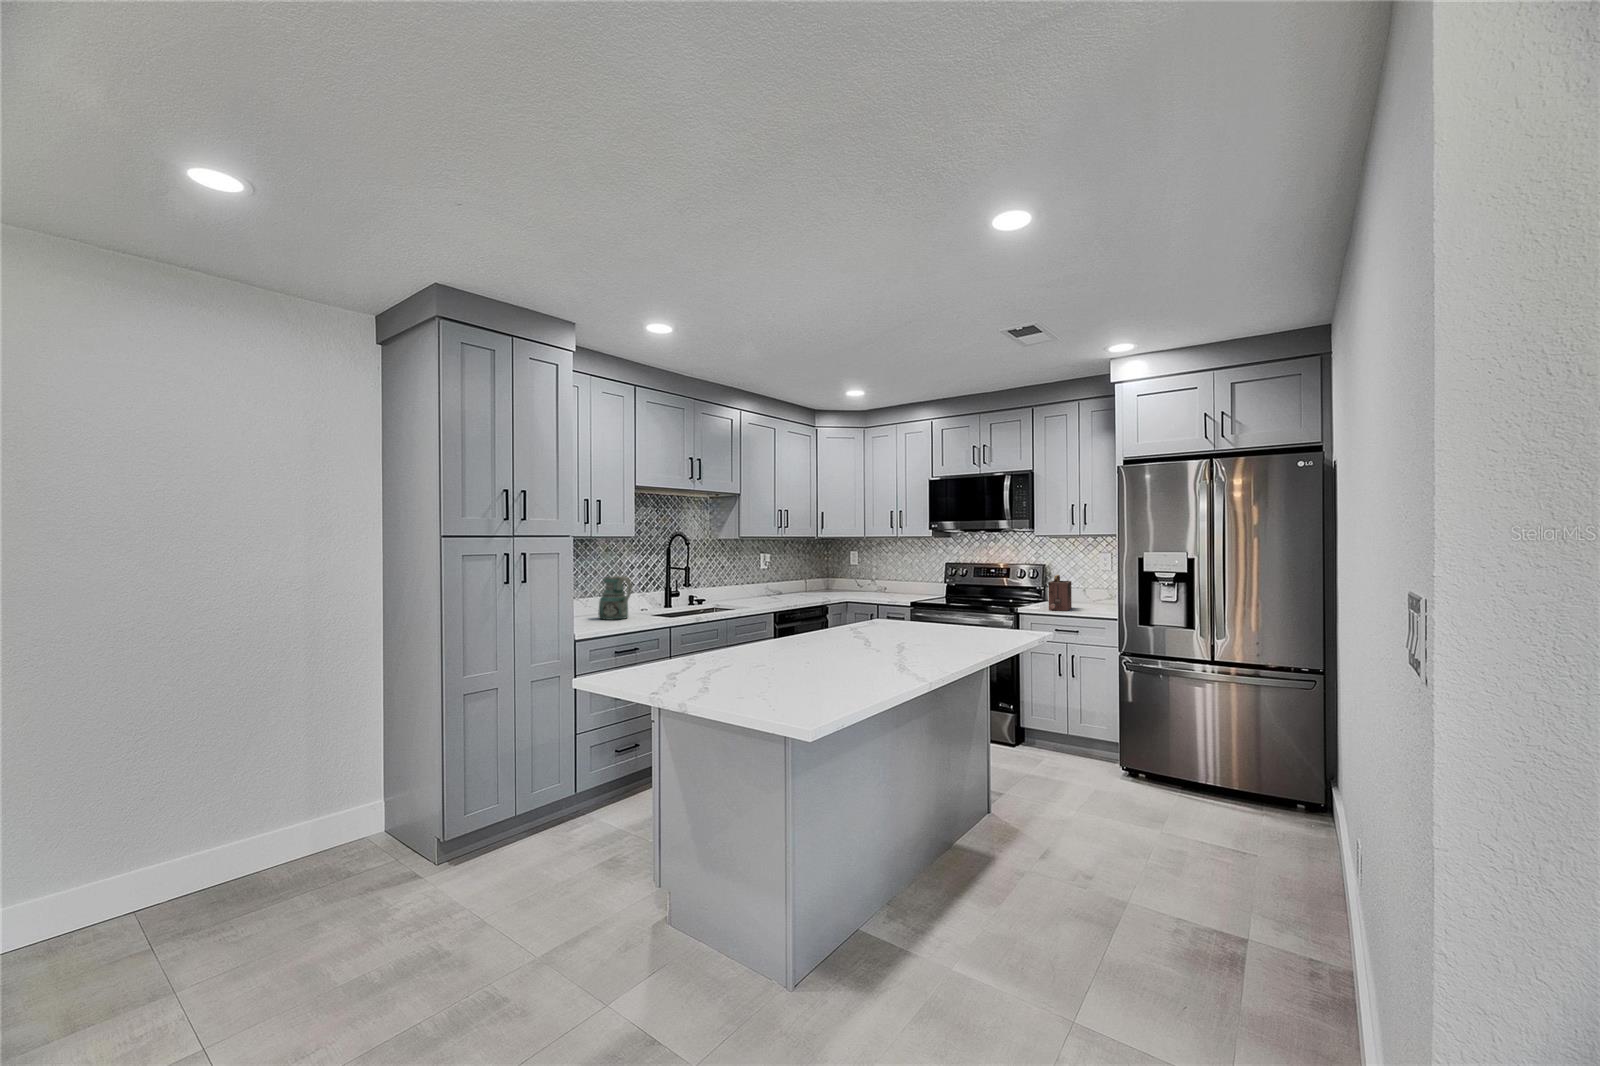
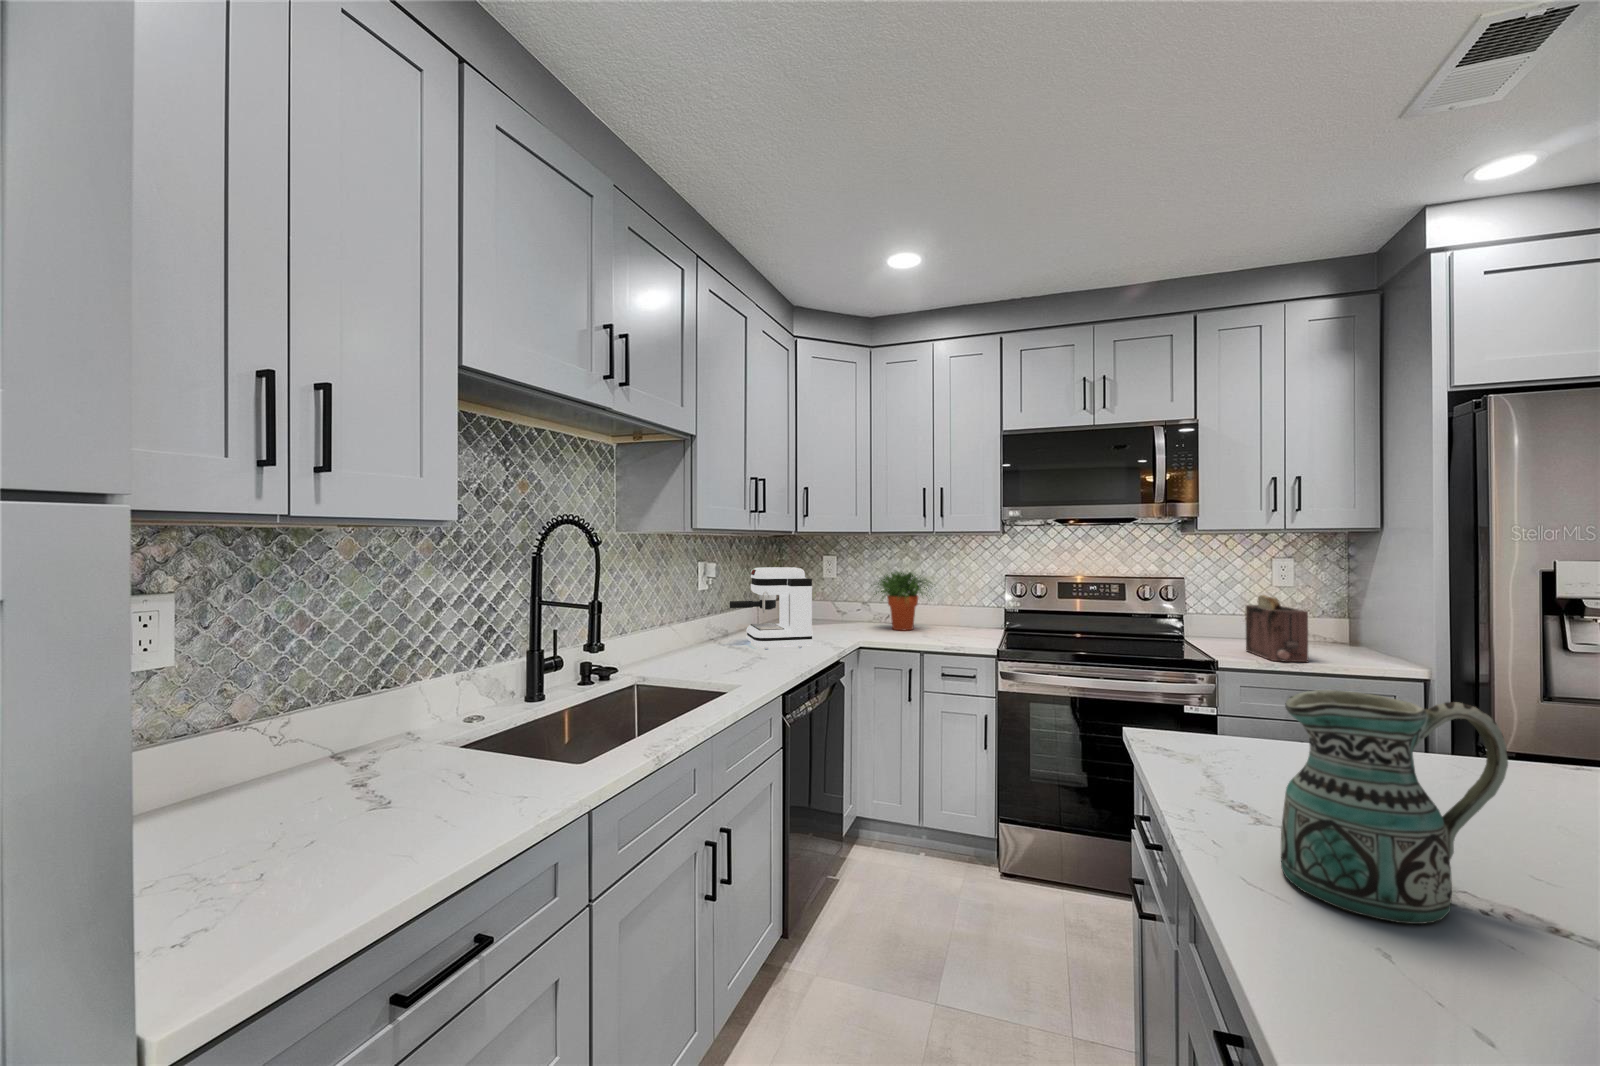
coffee maker: none [774,558,814,600] -> present [730,567,812,649]
potted plant: none [864,561,905,596] -> present [876,571,931,630]
ceramic pitcher: present [599,576,632,620] -> present [1281,690,1508,924]

